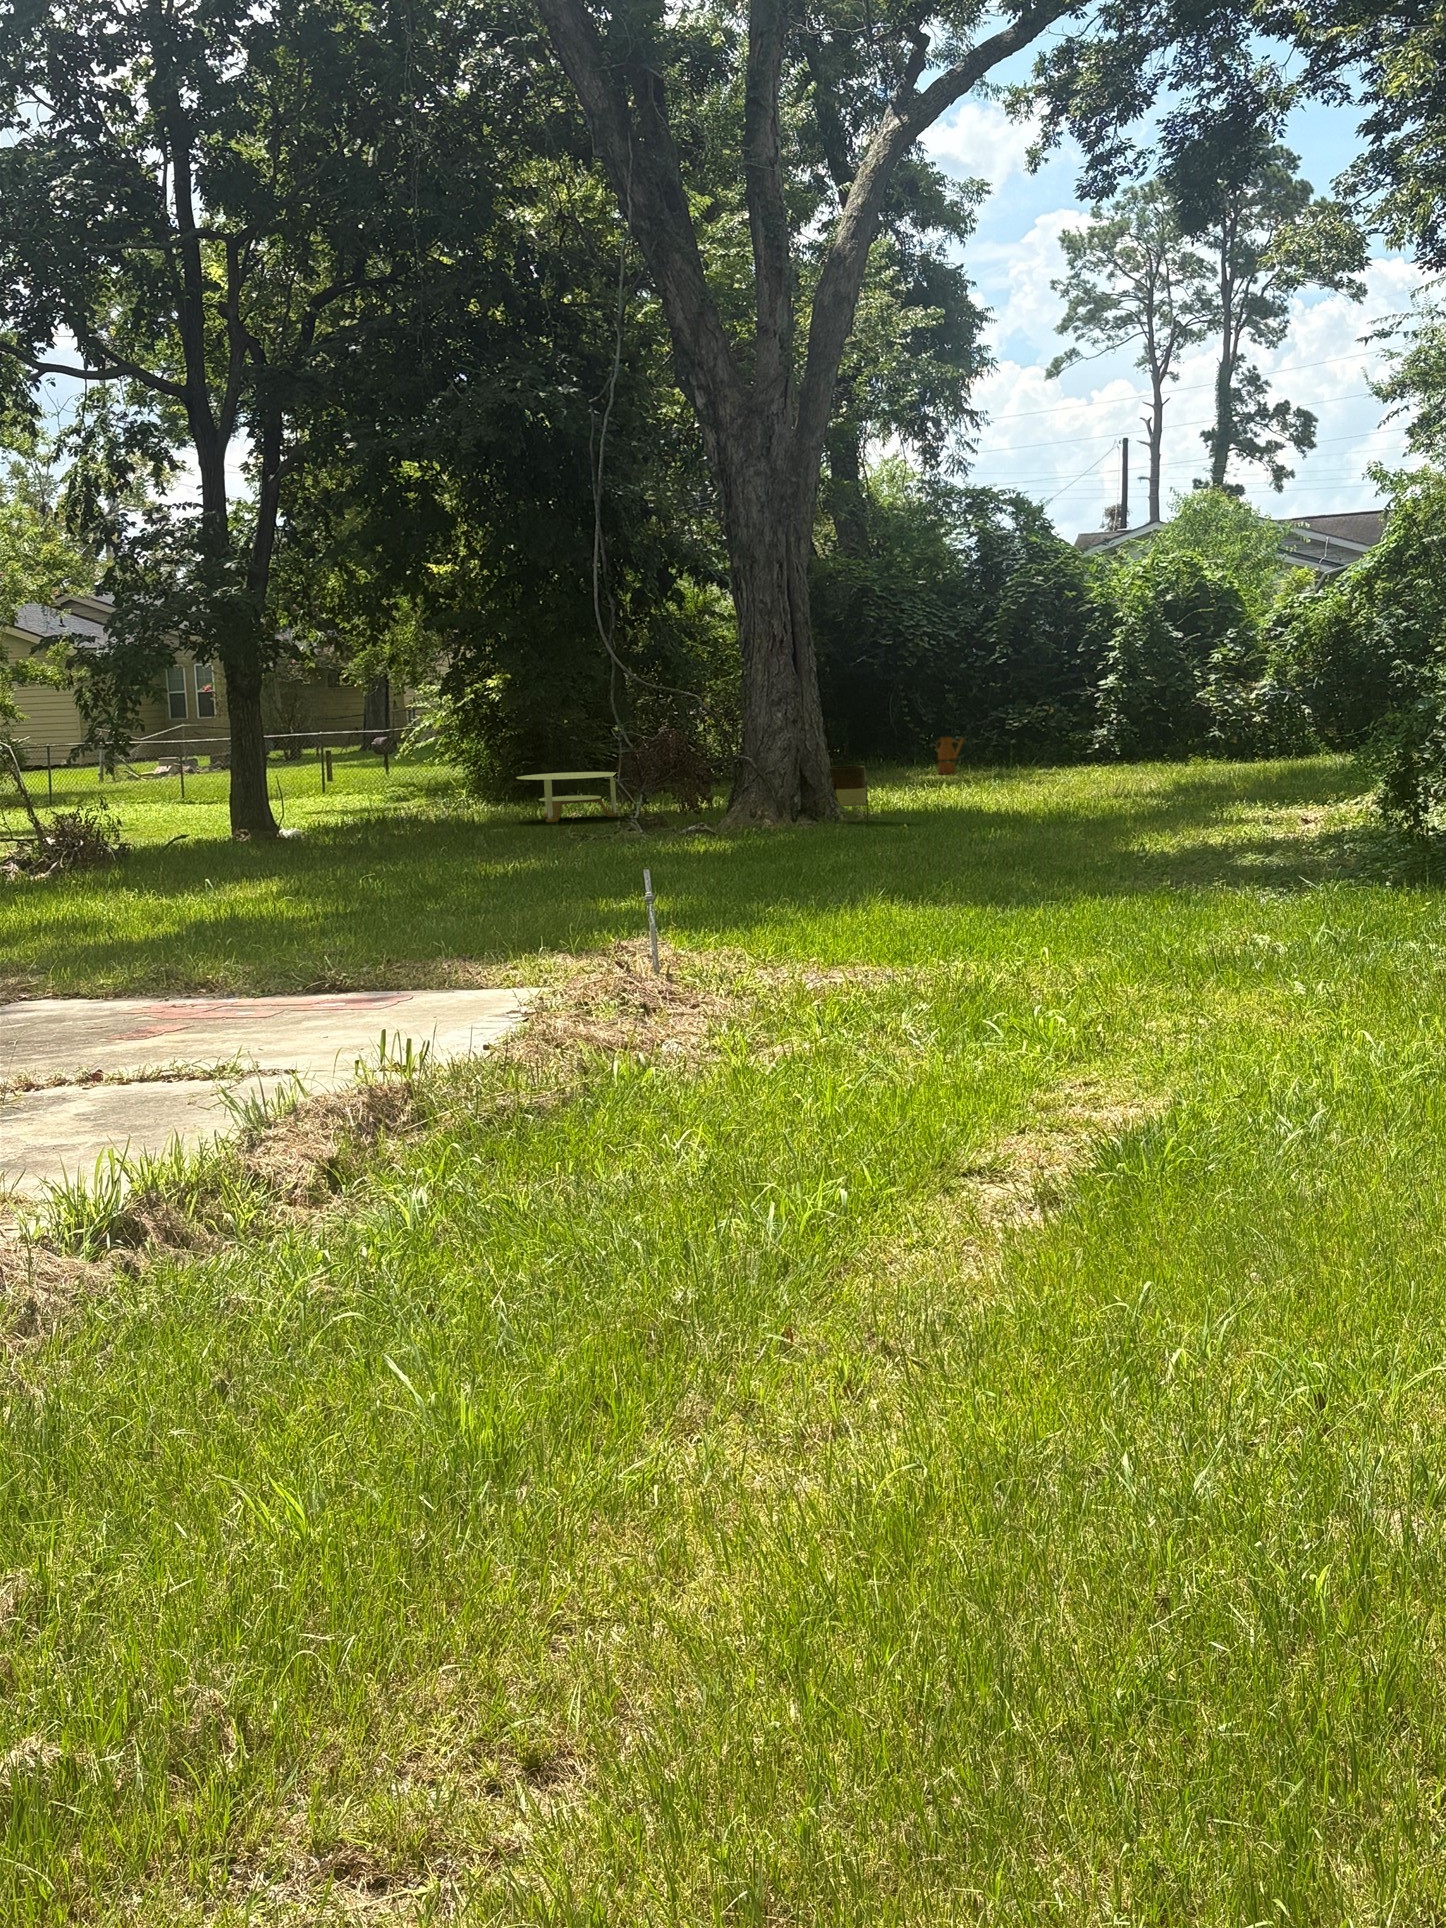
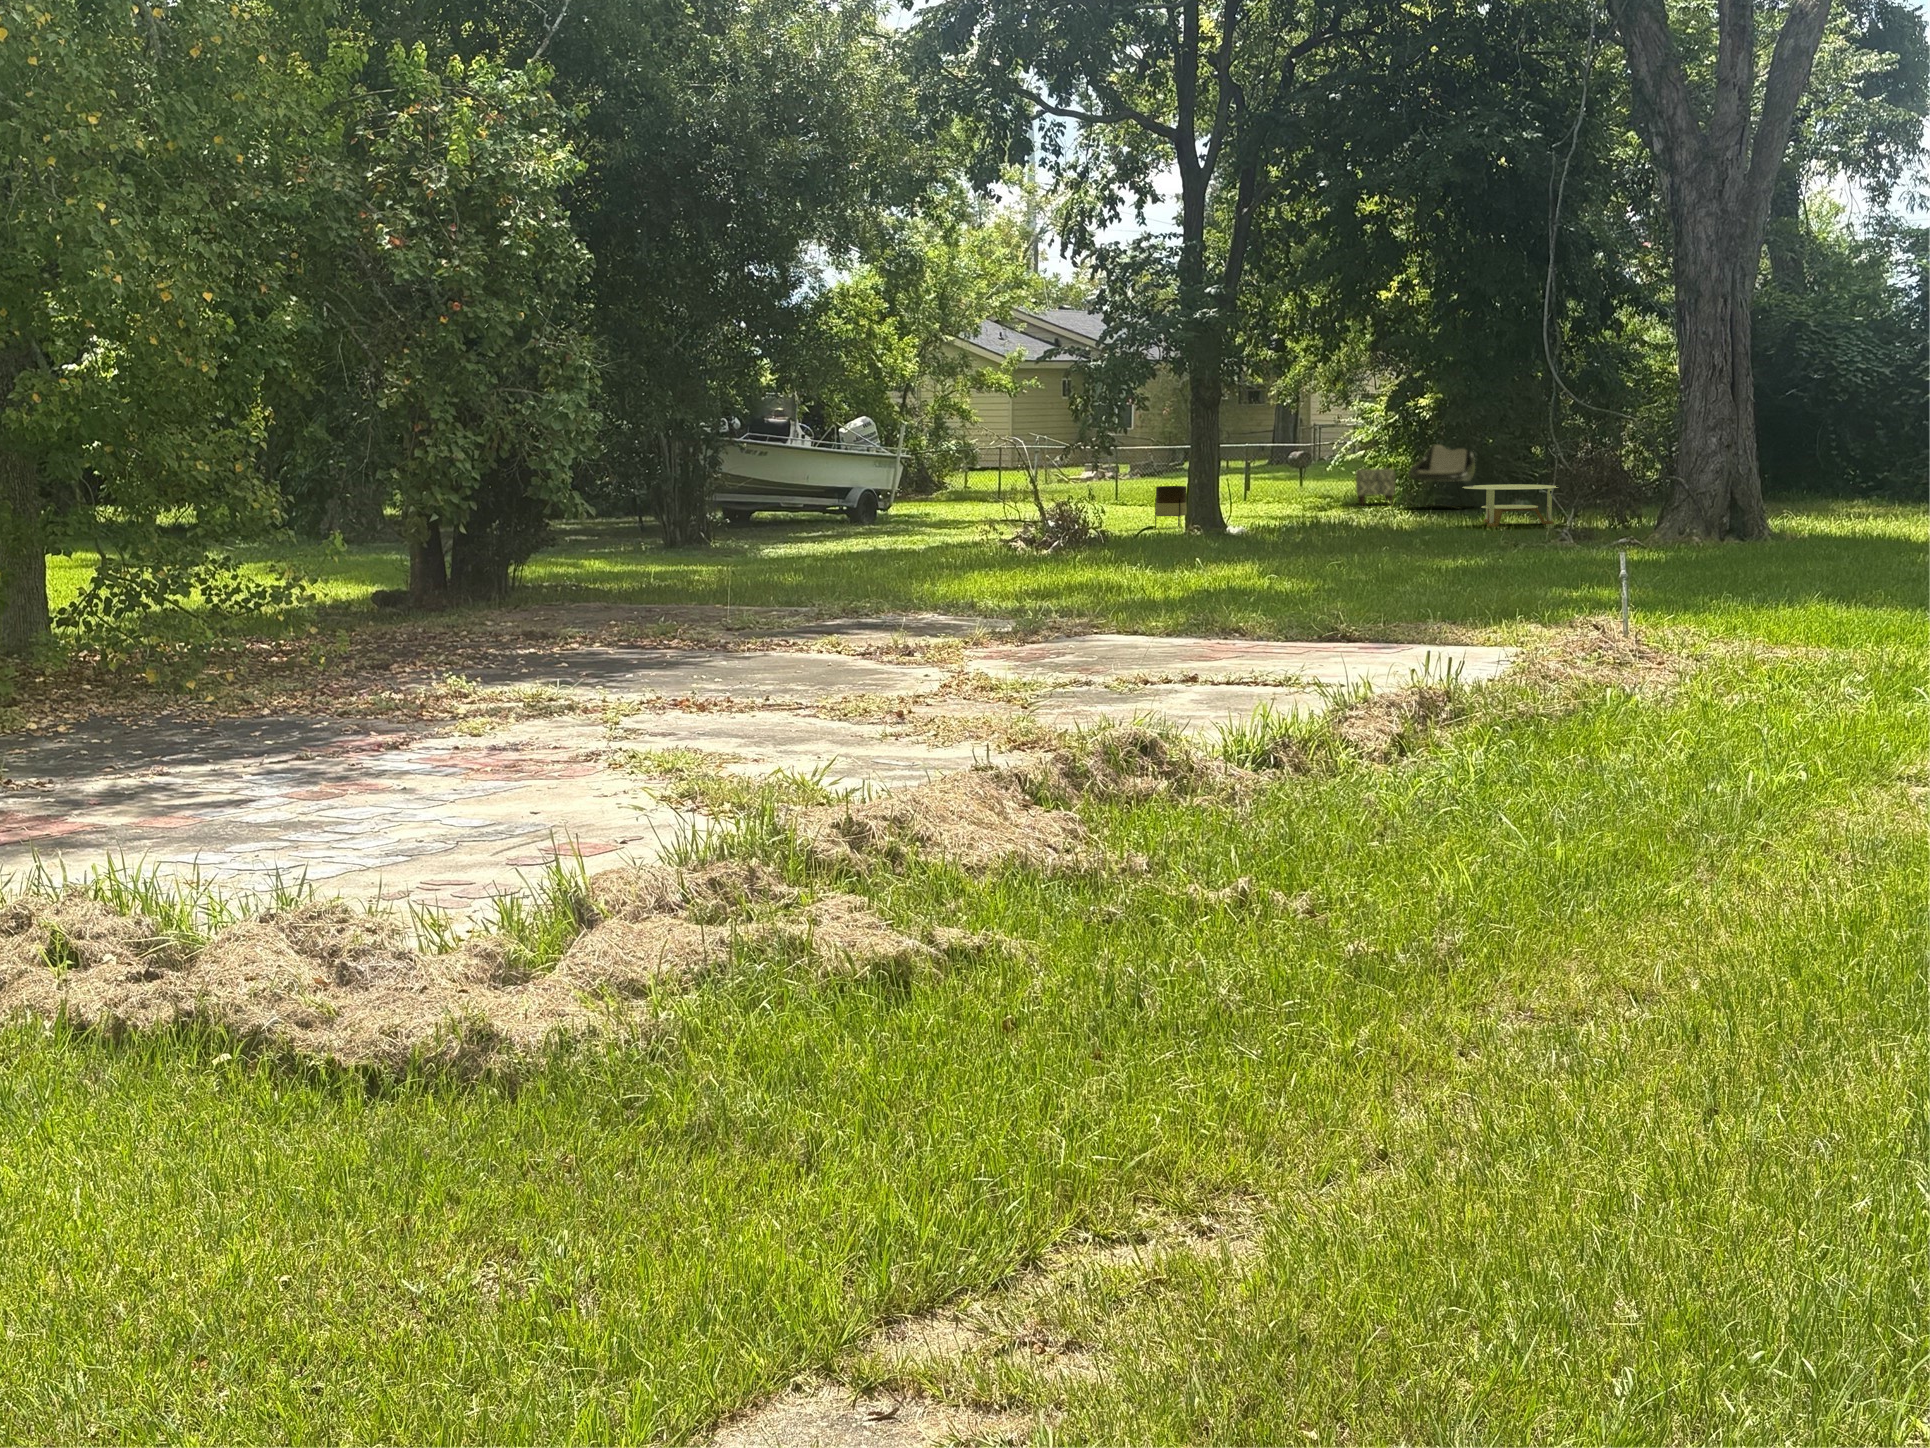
lounge chair: none [462,723,540,802] -> present [1409,443,1475,509]
watering can: present [937,737,964,774] -> none [1864,464,1895,499]
bench: none [406,755,451,800] -> present [1356,469,1396,506]
planter: present [829,766,868,823] -> present [1155,486,1187,528]

